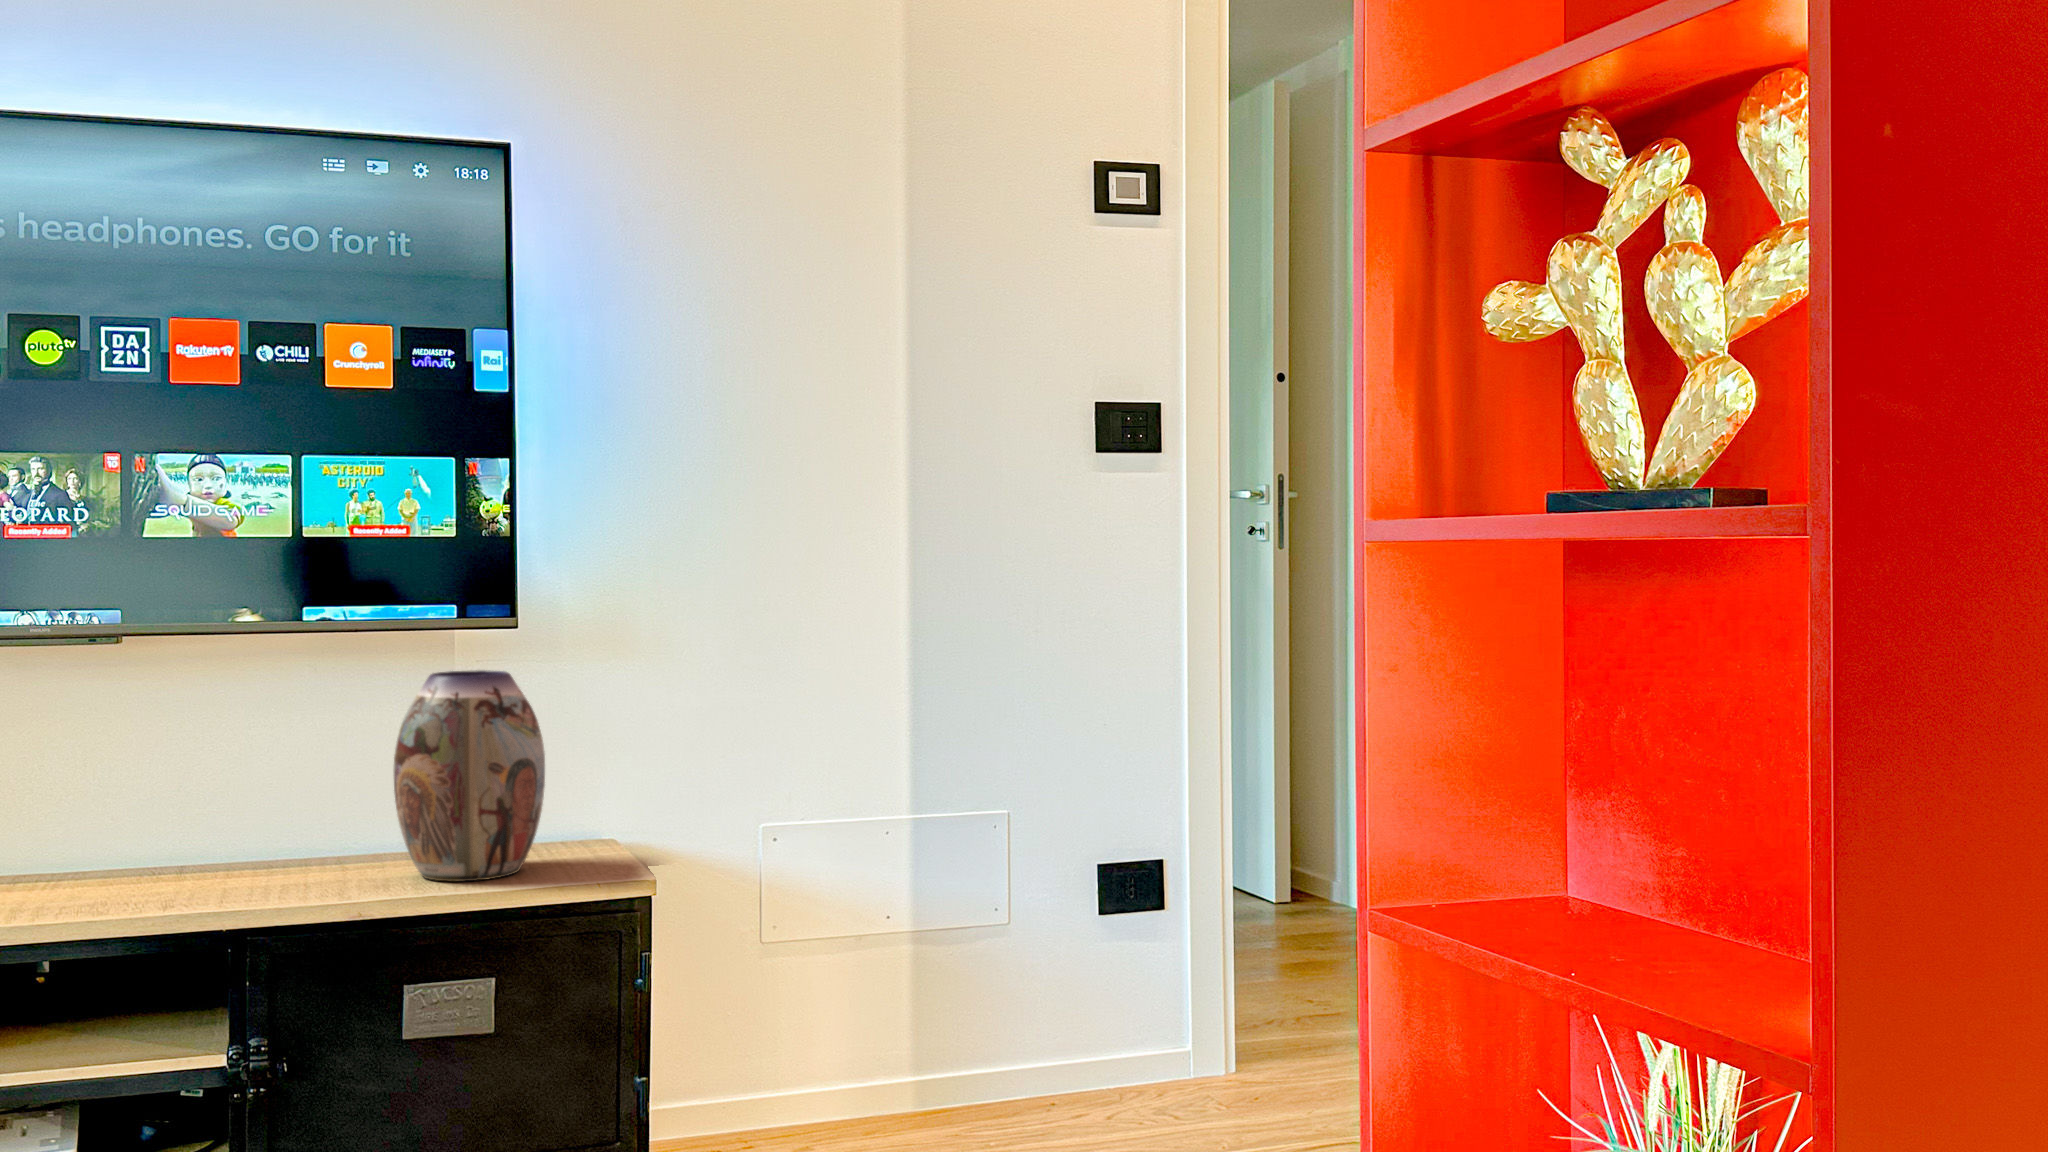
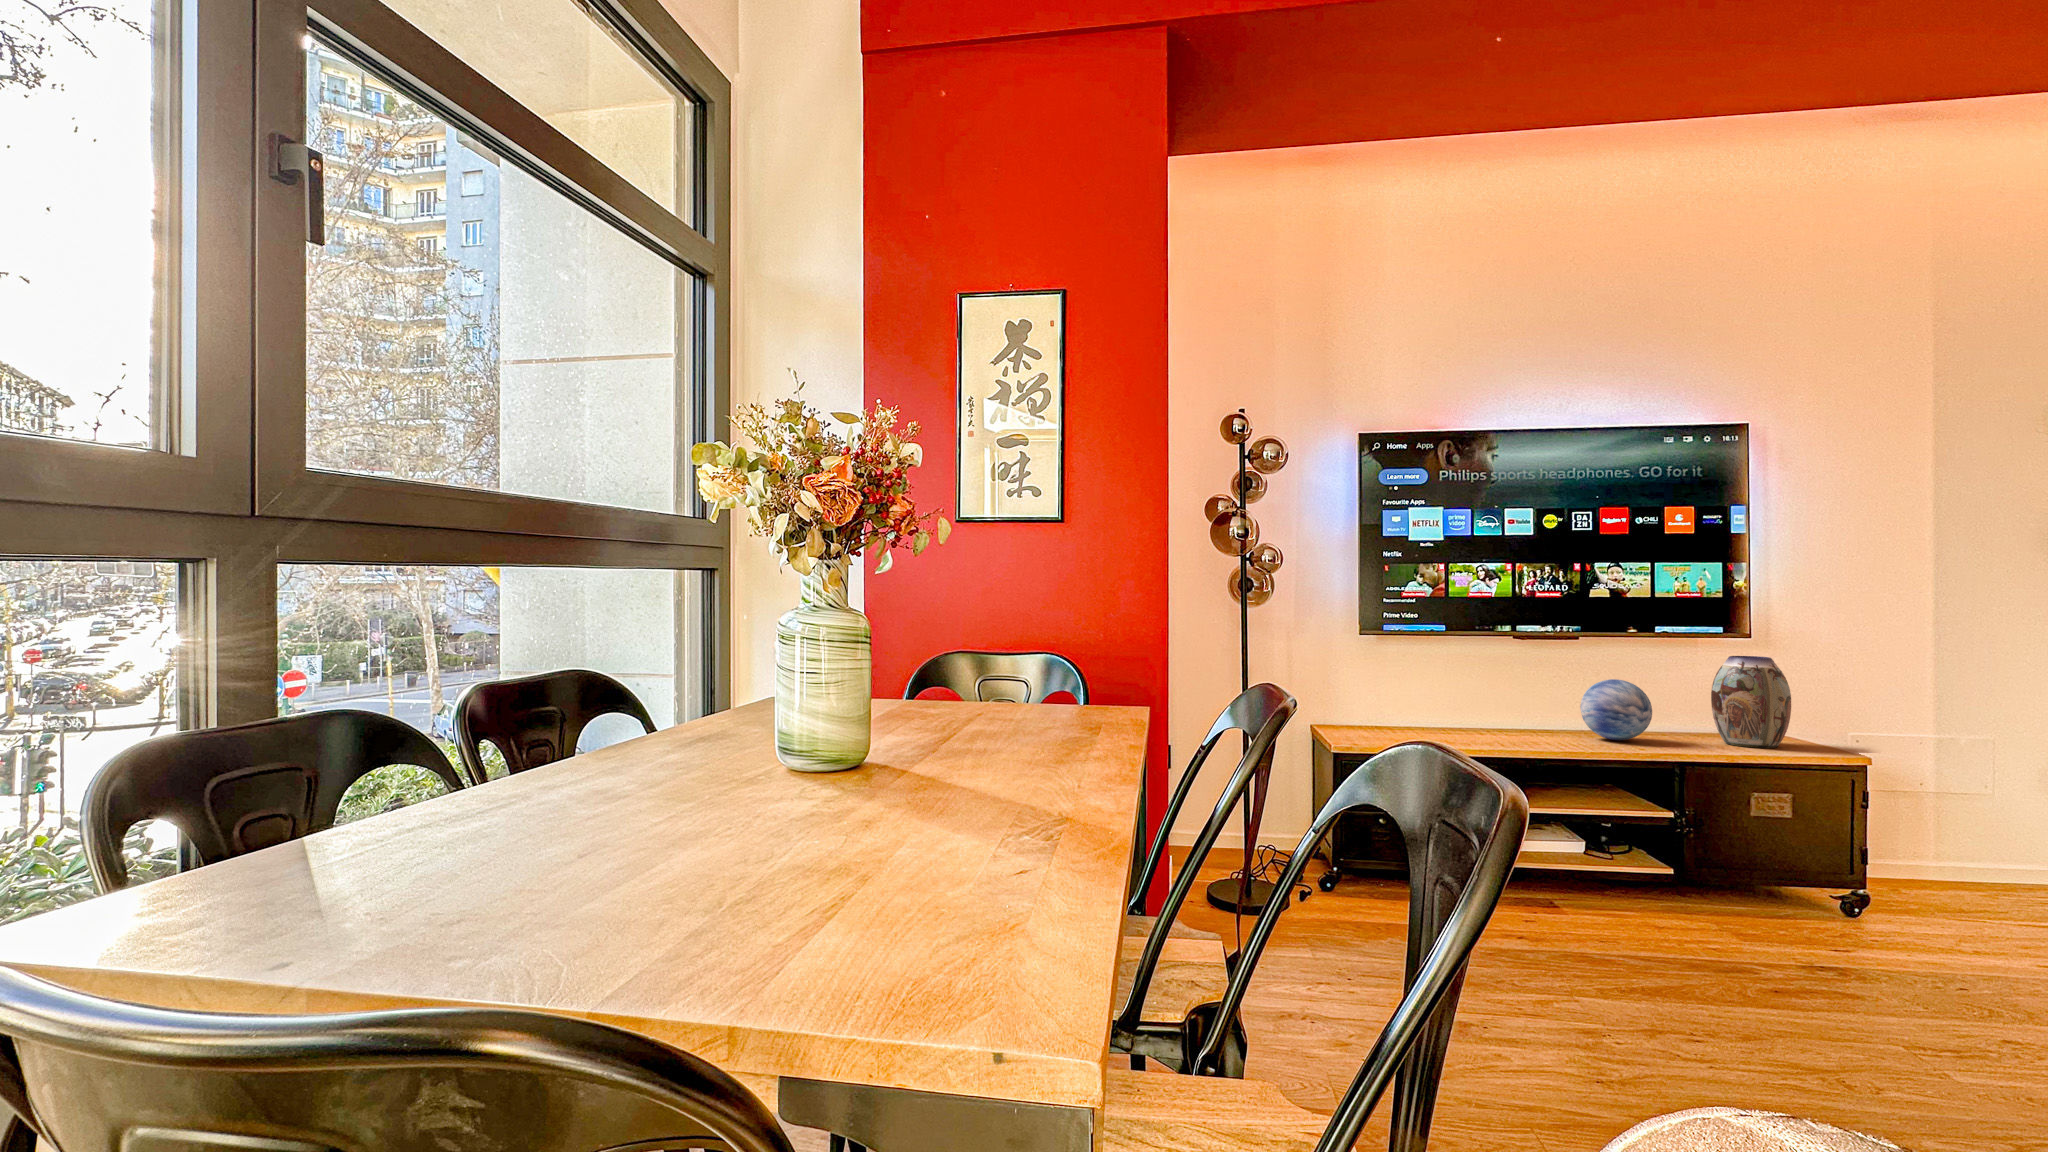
decorative orb: none [90,738,256,887] -> present [1580,679,1652,740]

